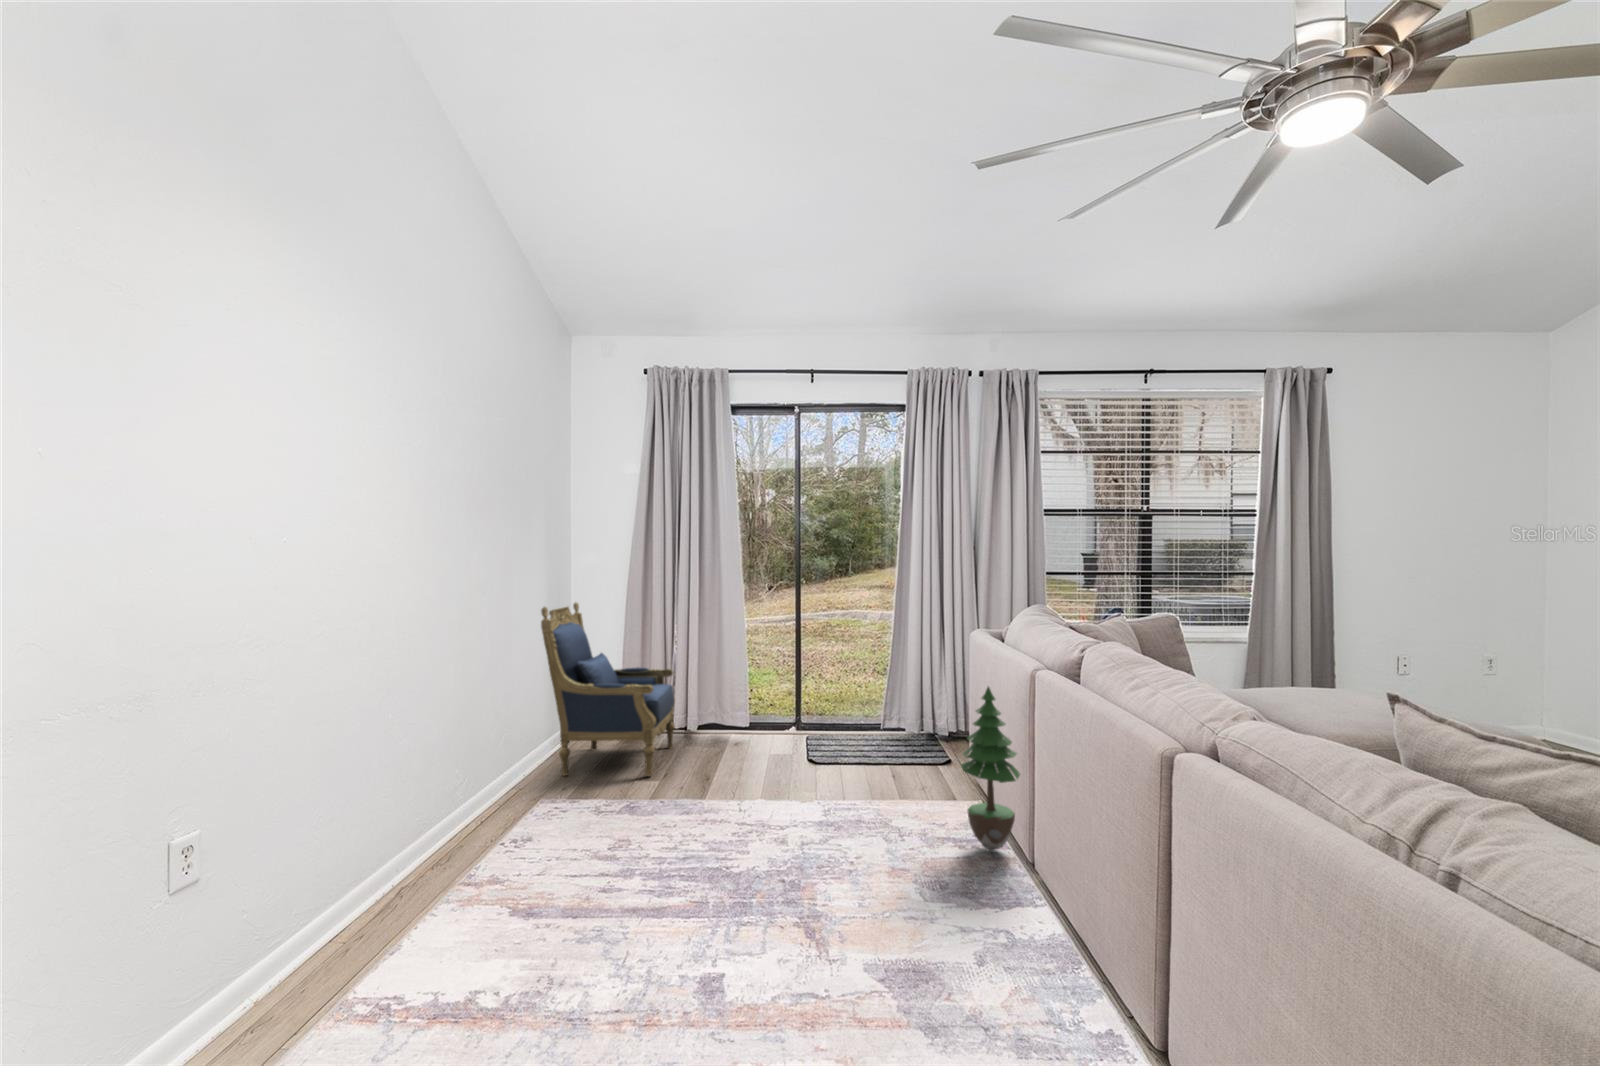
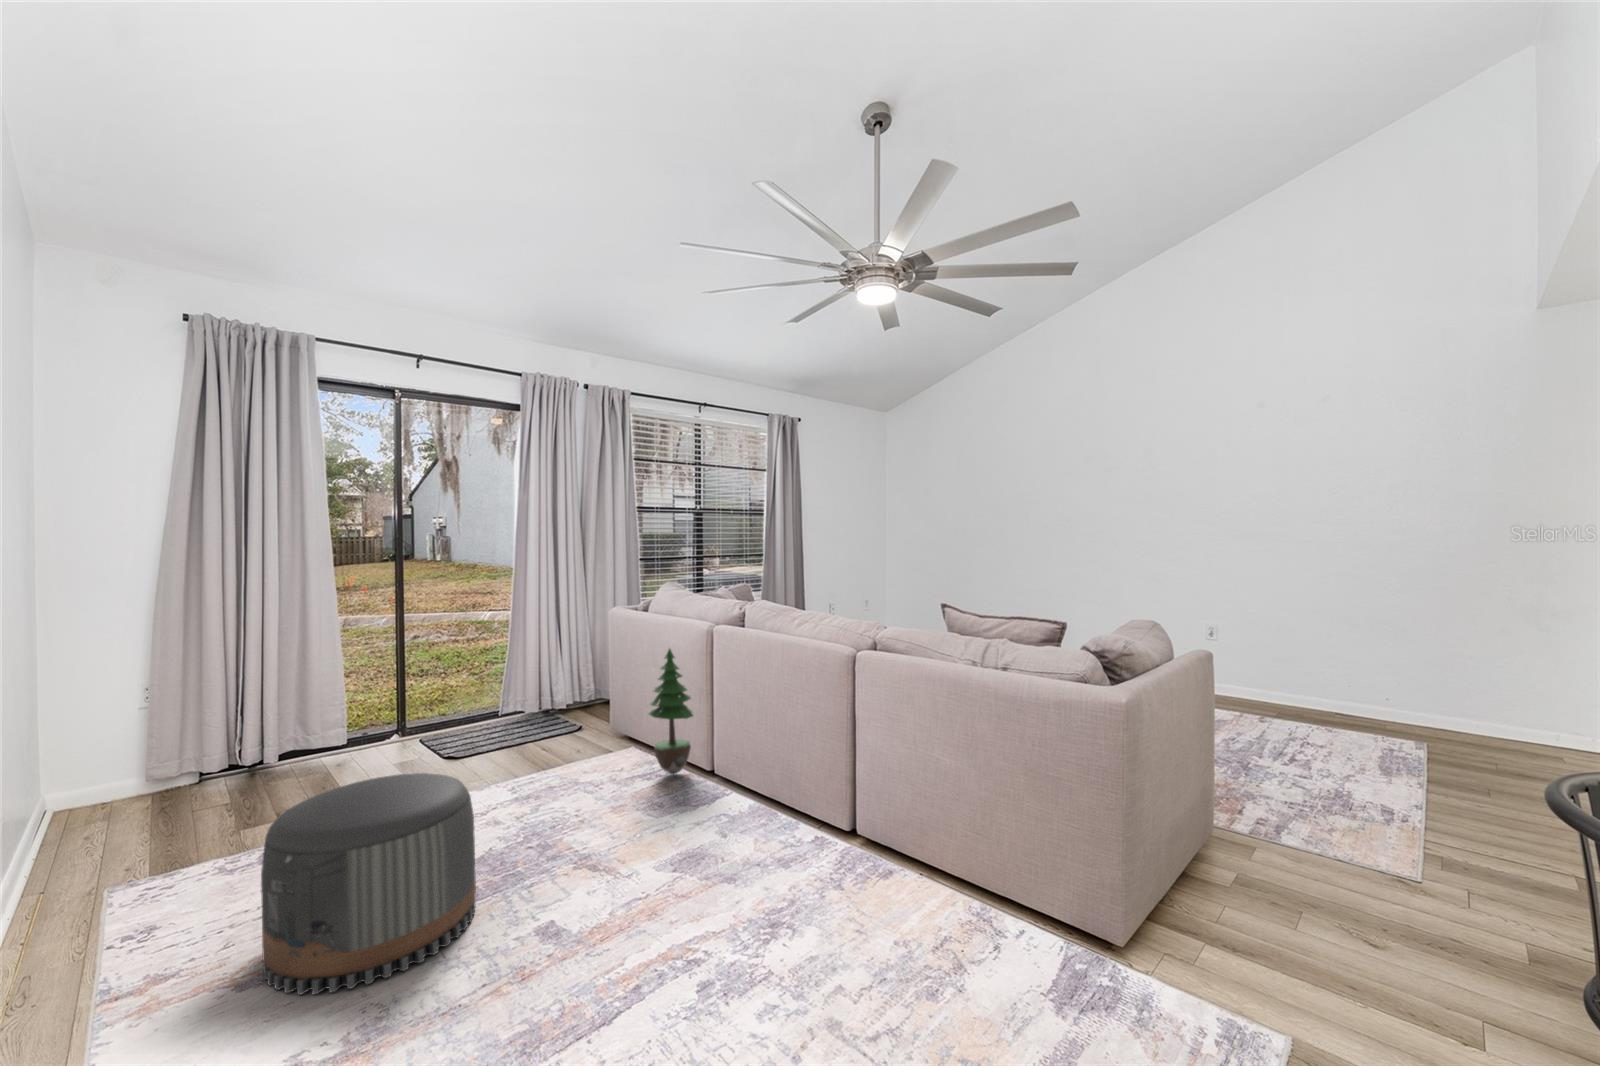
armchair: present [541,602,675,776] -> none [39,596,261,862]
pouf: none [525,765,696,959] -> present [261,773,476,995]

